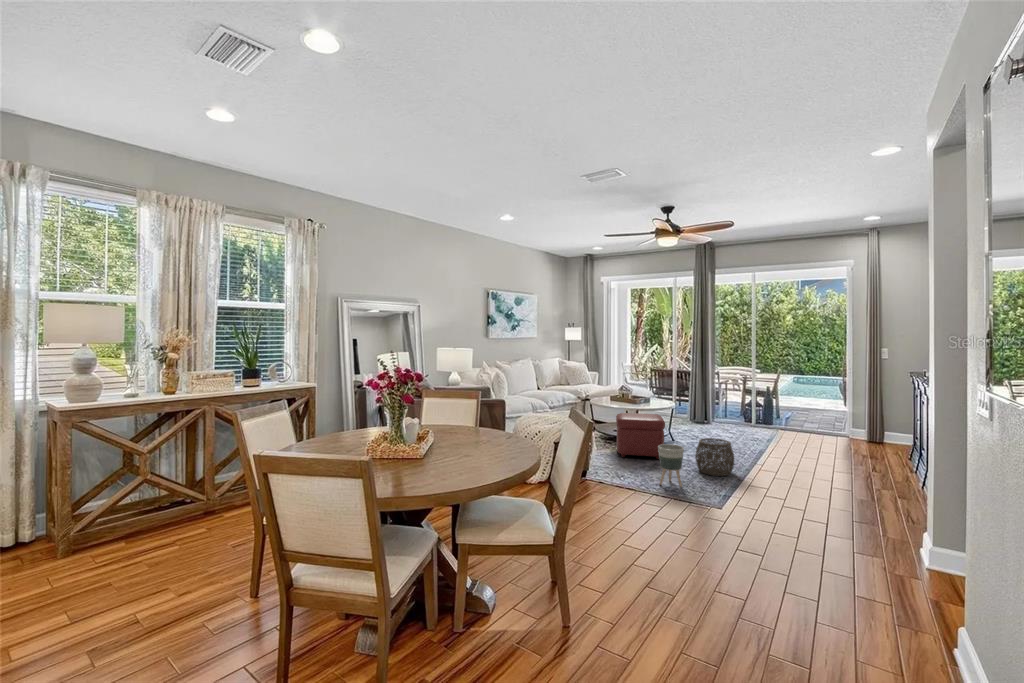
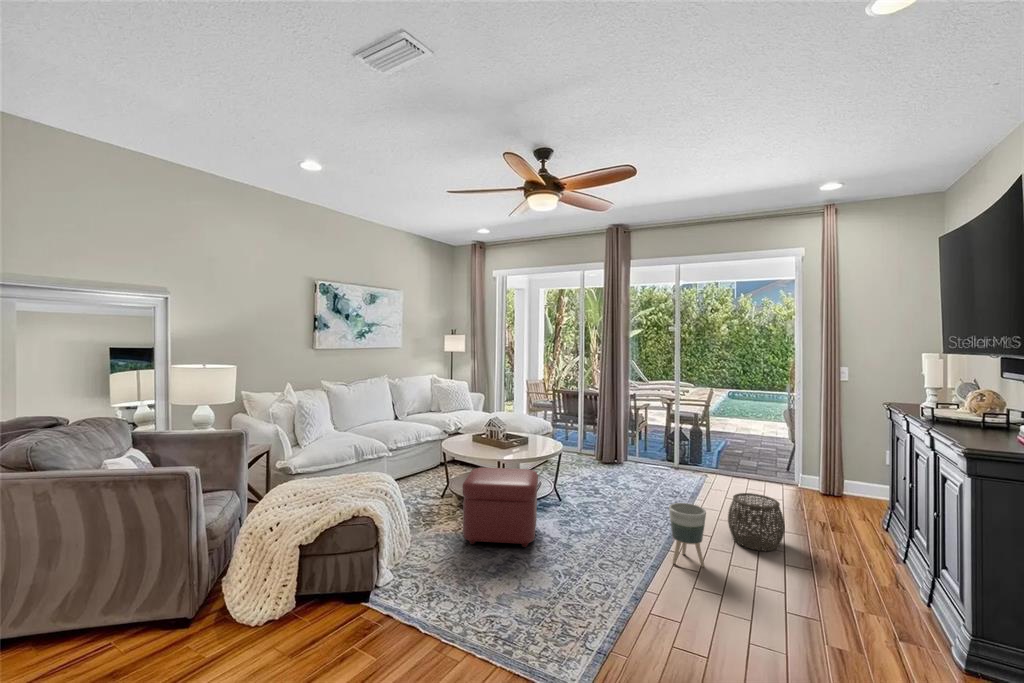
woven basket: present [695,438,734,476] -> present [728,493,785,551]
planter: present [658,444,684,487] -> present [669,503,706,567]

